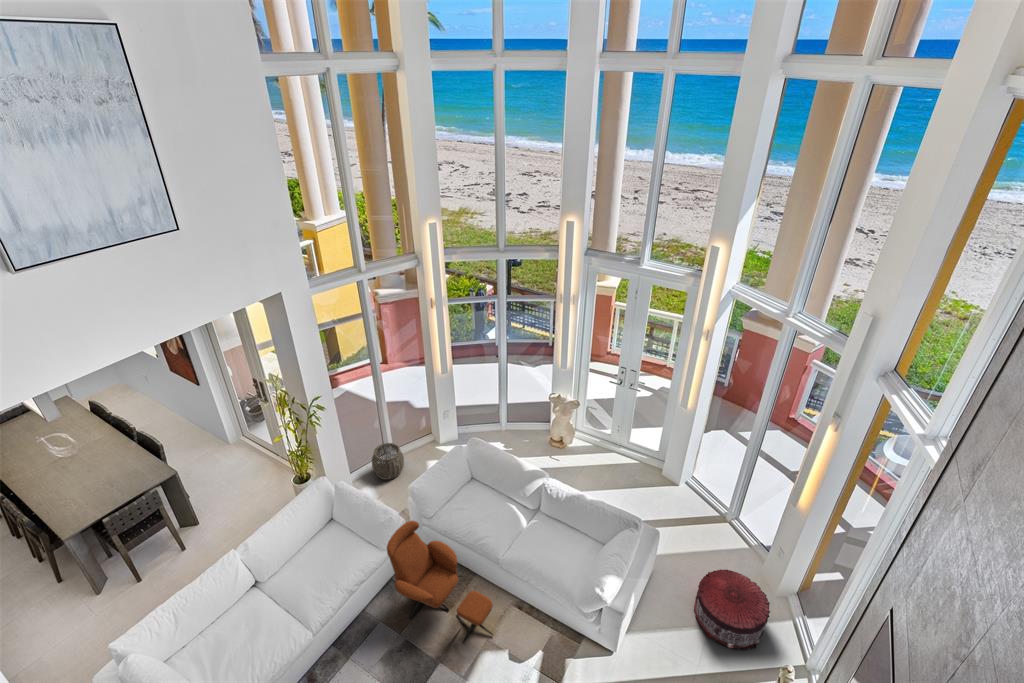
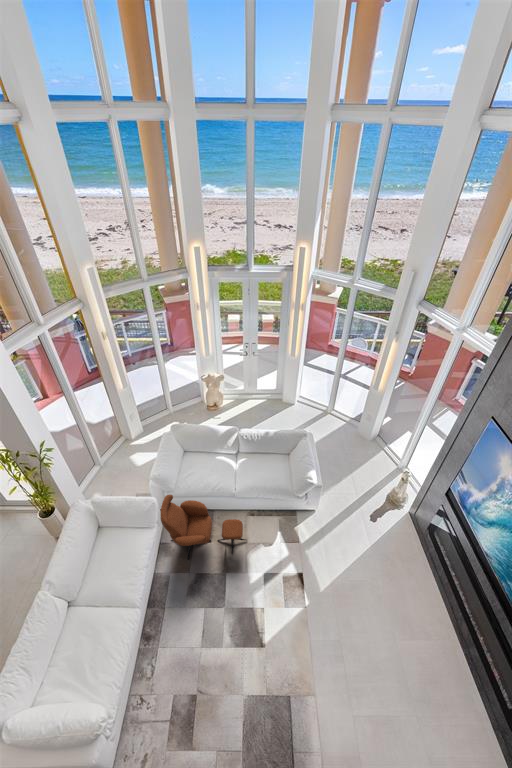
woven basket: present [372,443,404,480] -> none [90,452,117,481]
pouf: present [694,569,770,650] -> none [341,440,384,481]

